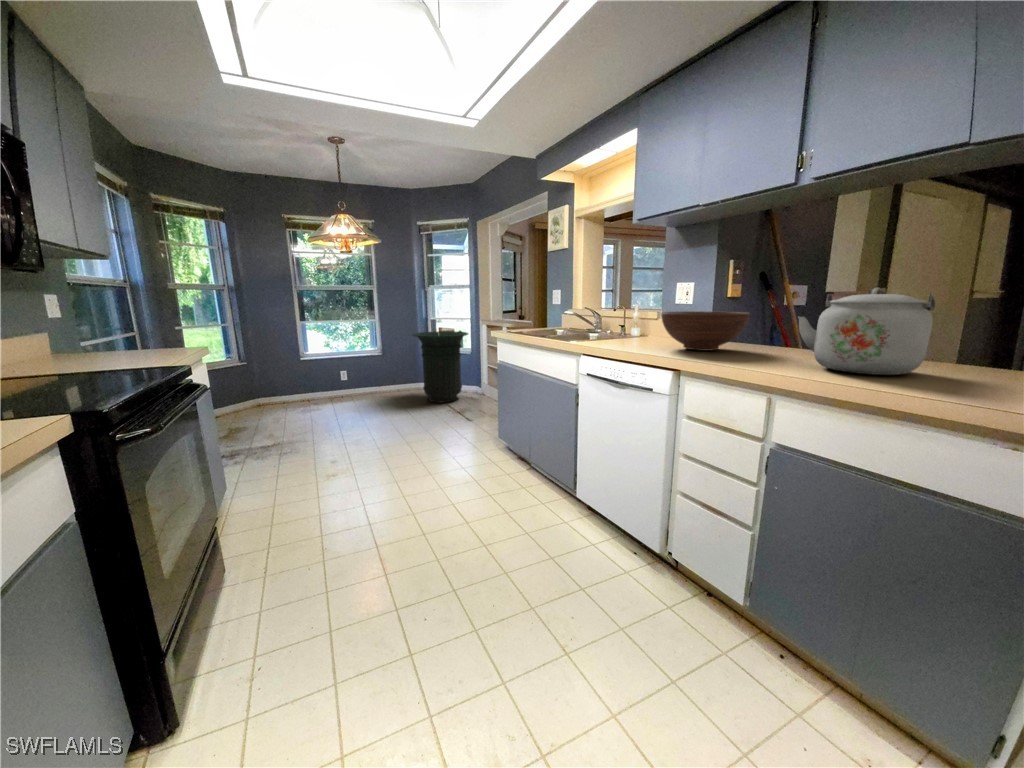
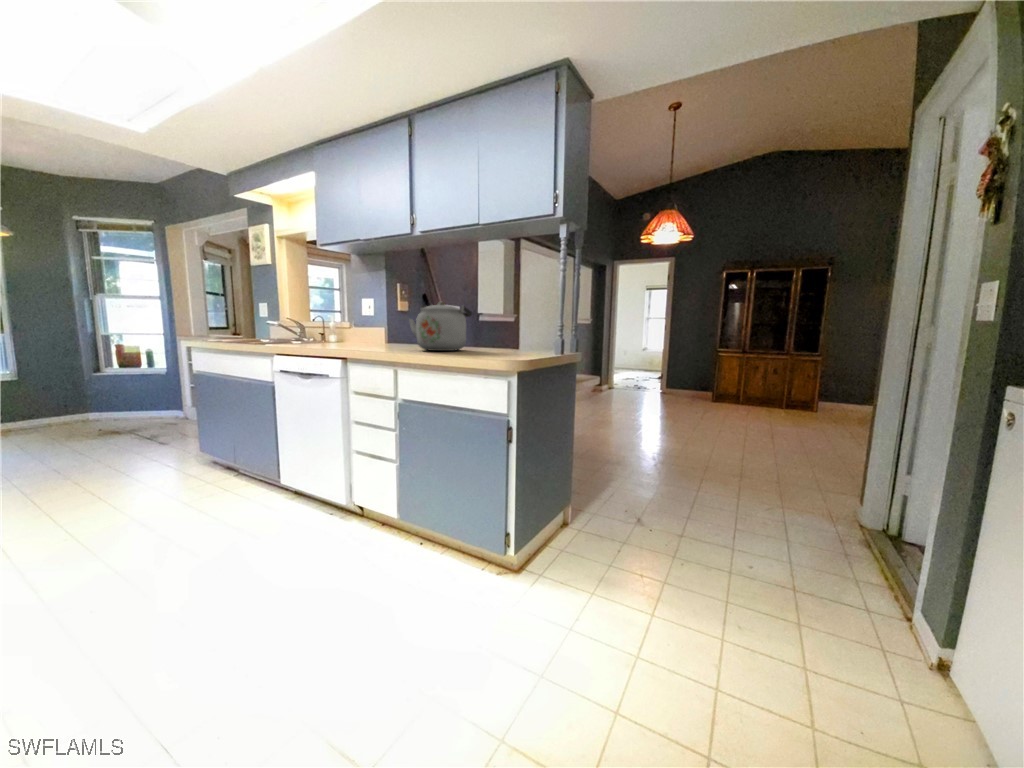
fruit bowl: present [661,311,750,351] -> none [335,318,398,346]
trash can: present [412,331,468,402] -> none [65,349,161,435]

